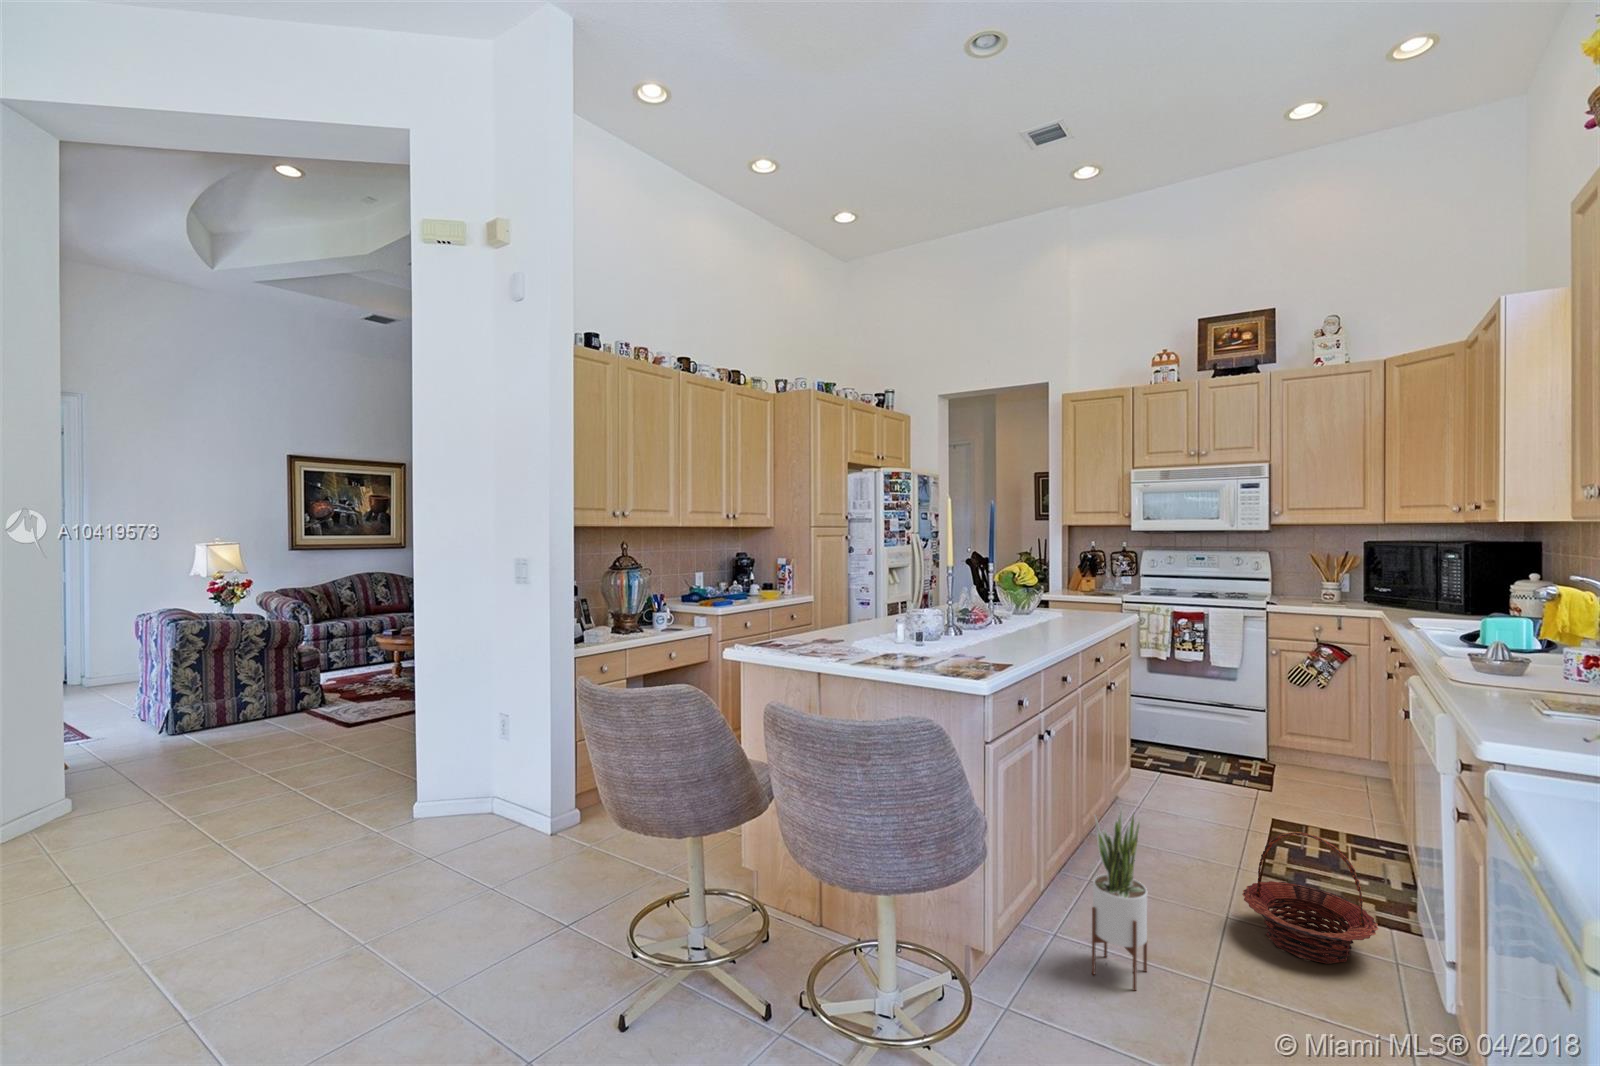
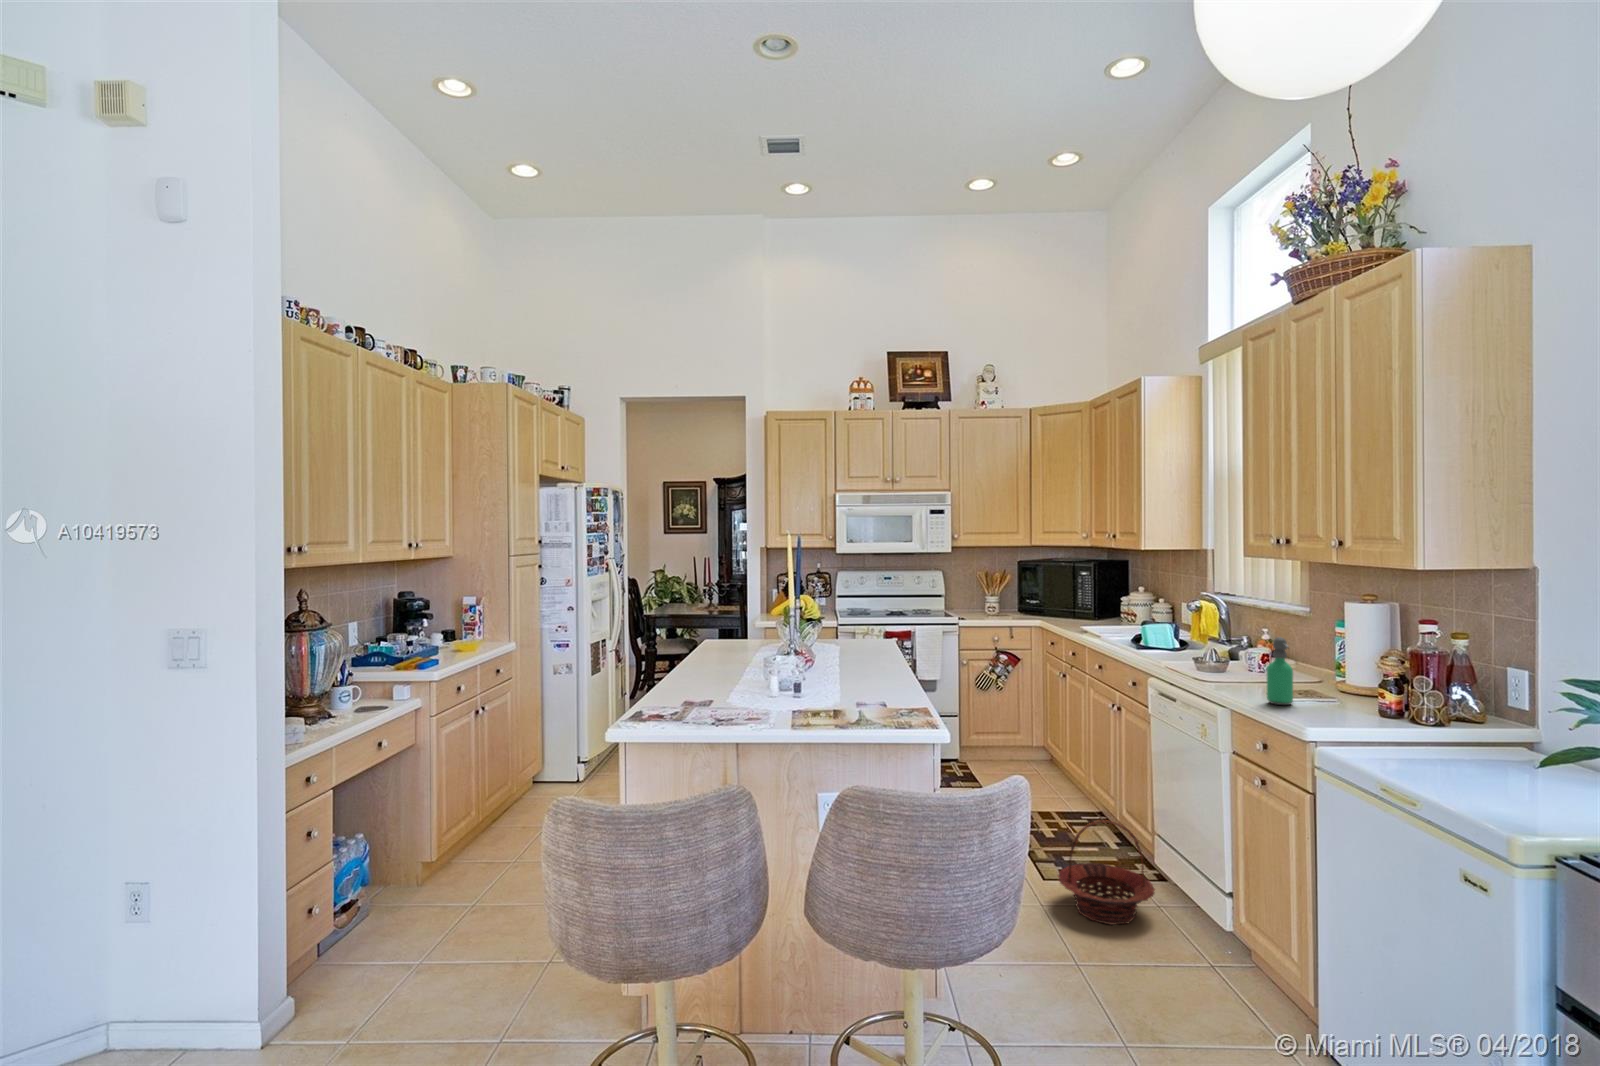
soap dispenser: none [1514,618,1560,715] -> present [1267,637,1293,705]
potted plant: present [1092,806,1147,991] -> none [995,831,1042,998]

